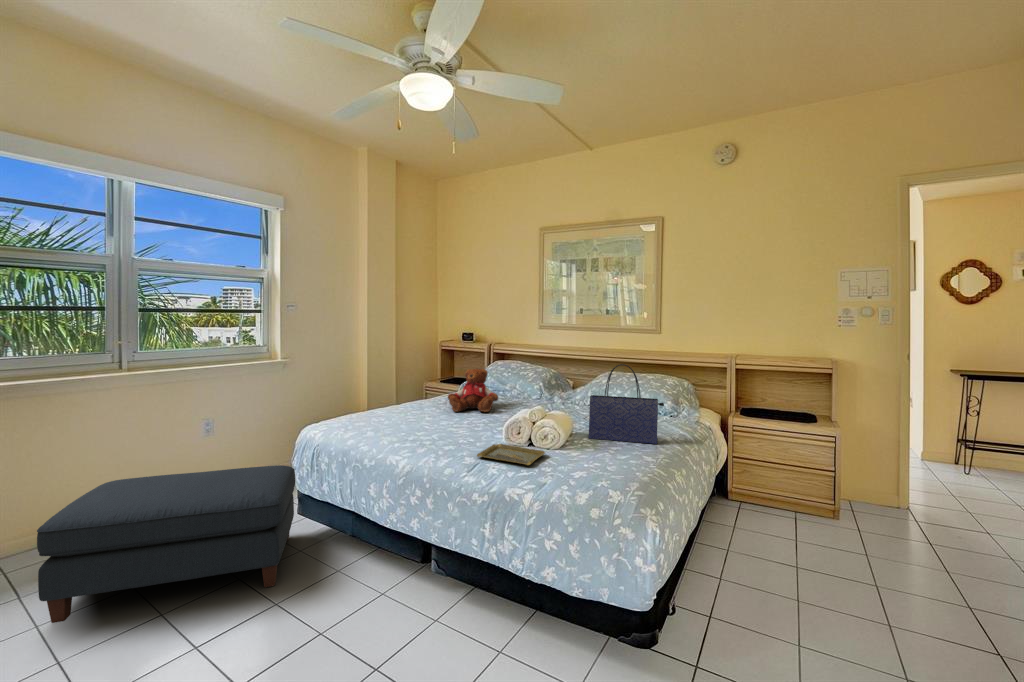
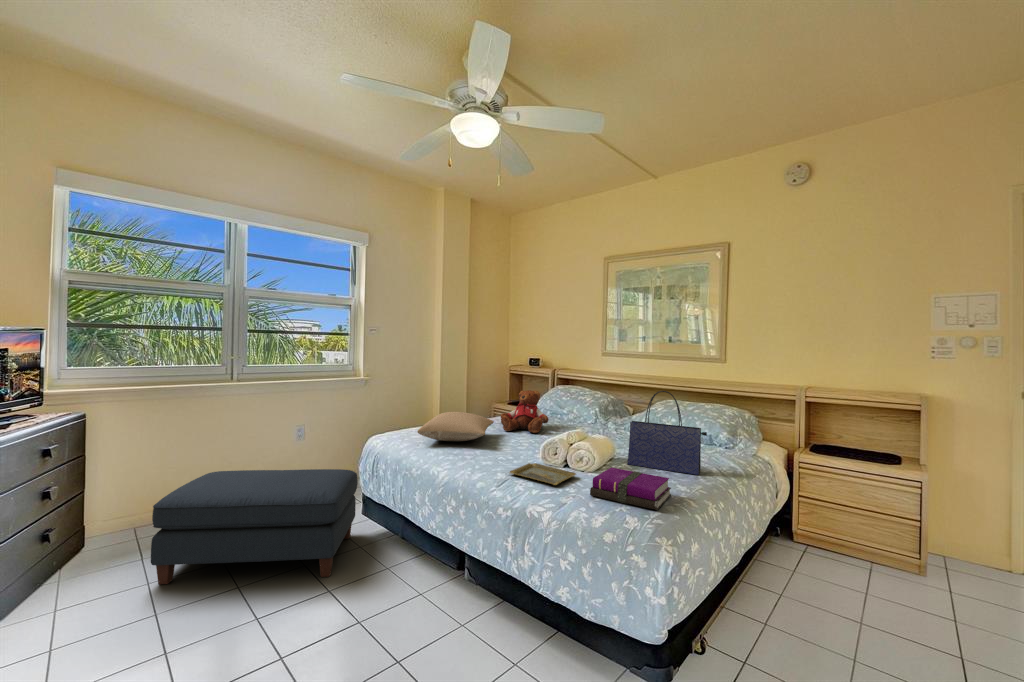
pillow: none [365,395,443,426] -> present [417,412,494,441]
notebook: none [566,443,641,482] -> present [590,467,671,510]

